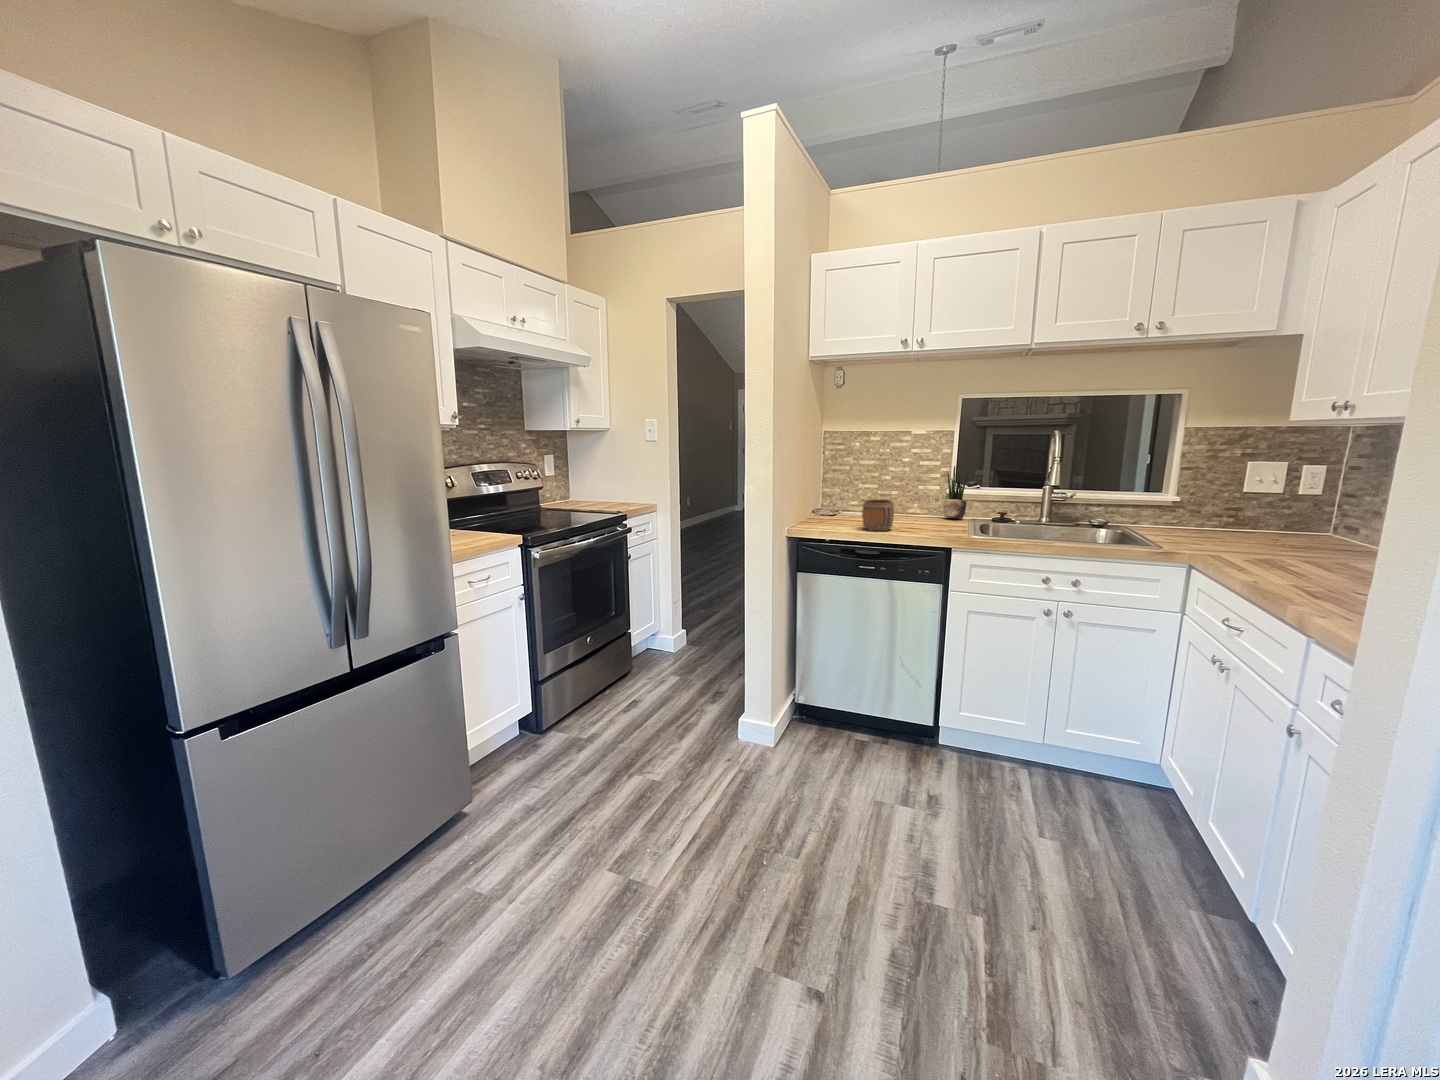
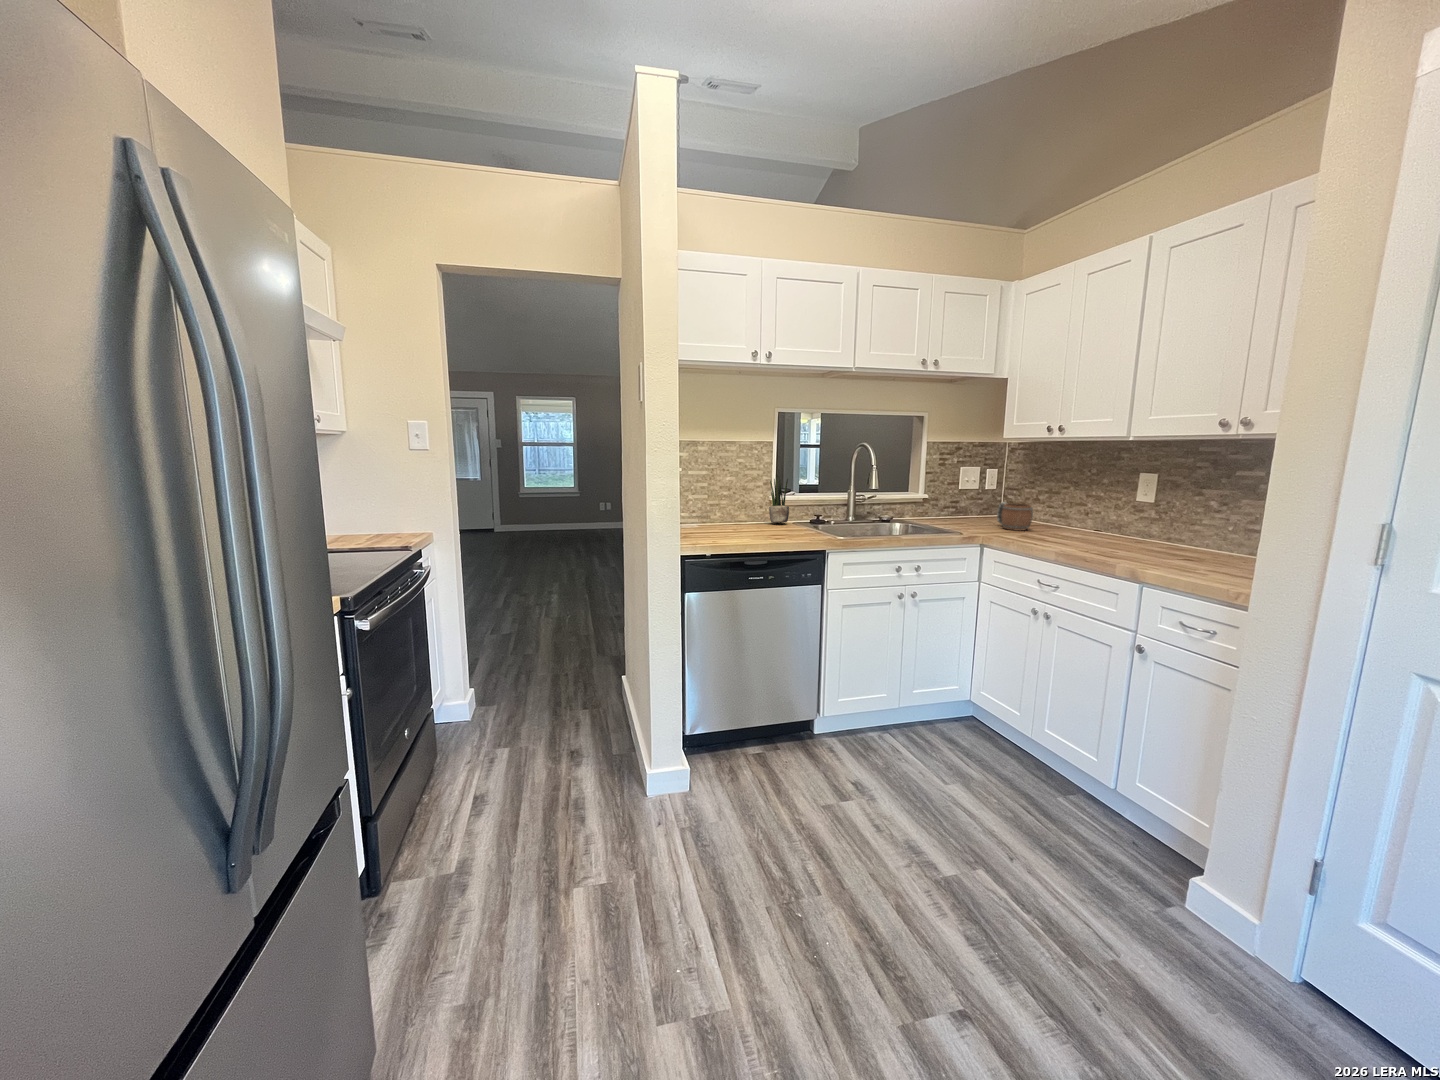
mug: present [862,498,894,531] -> present [997,502,1033,531]

